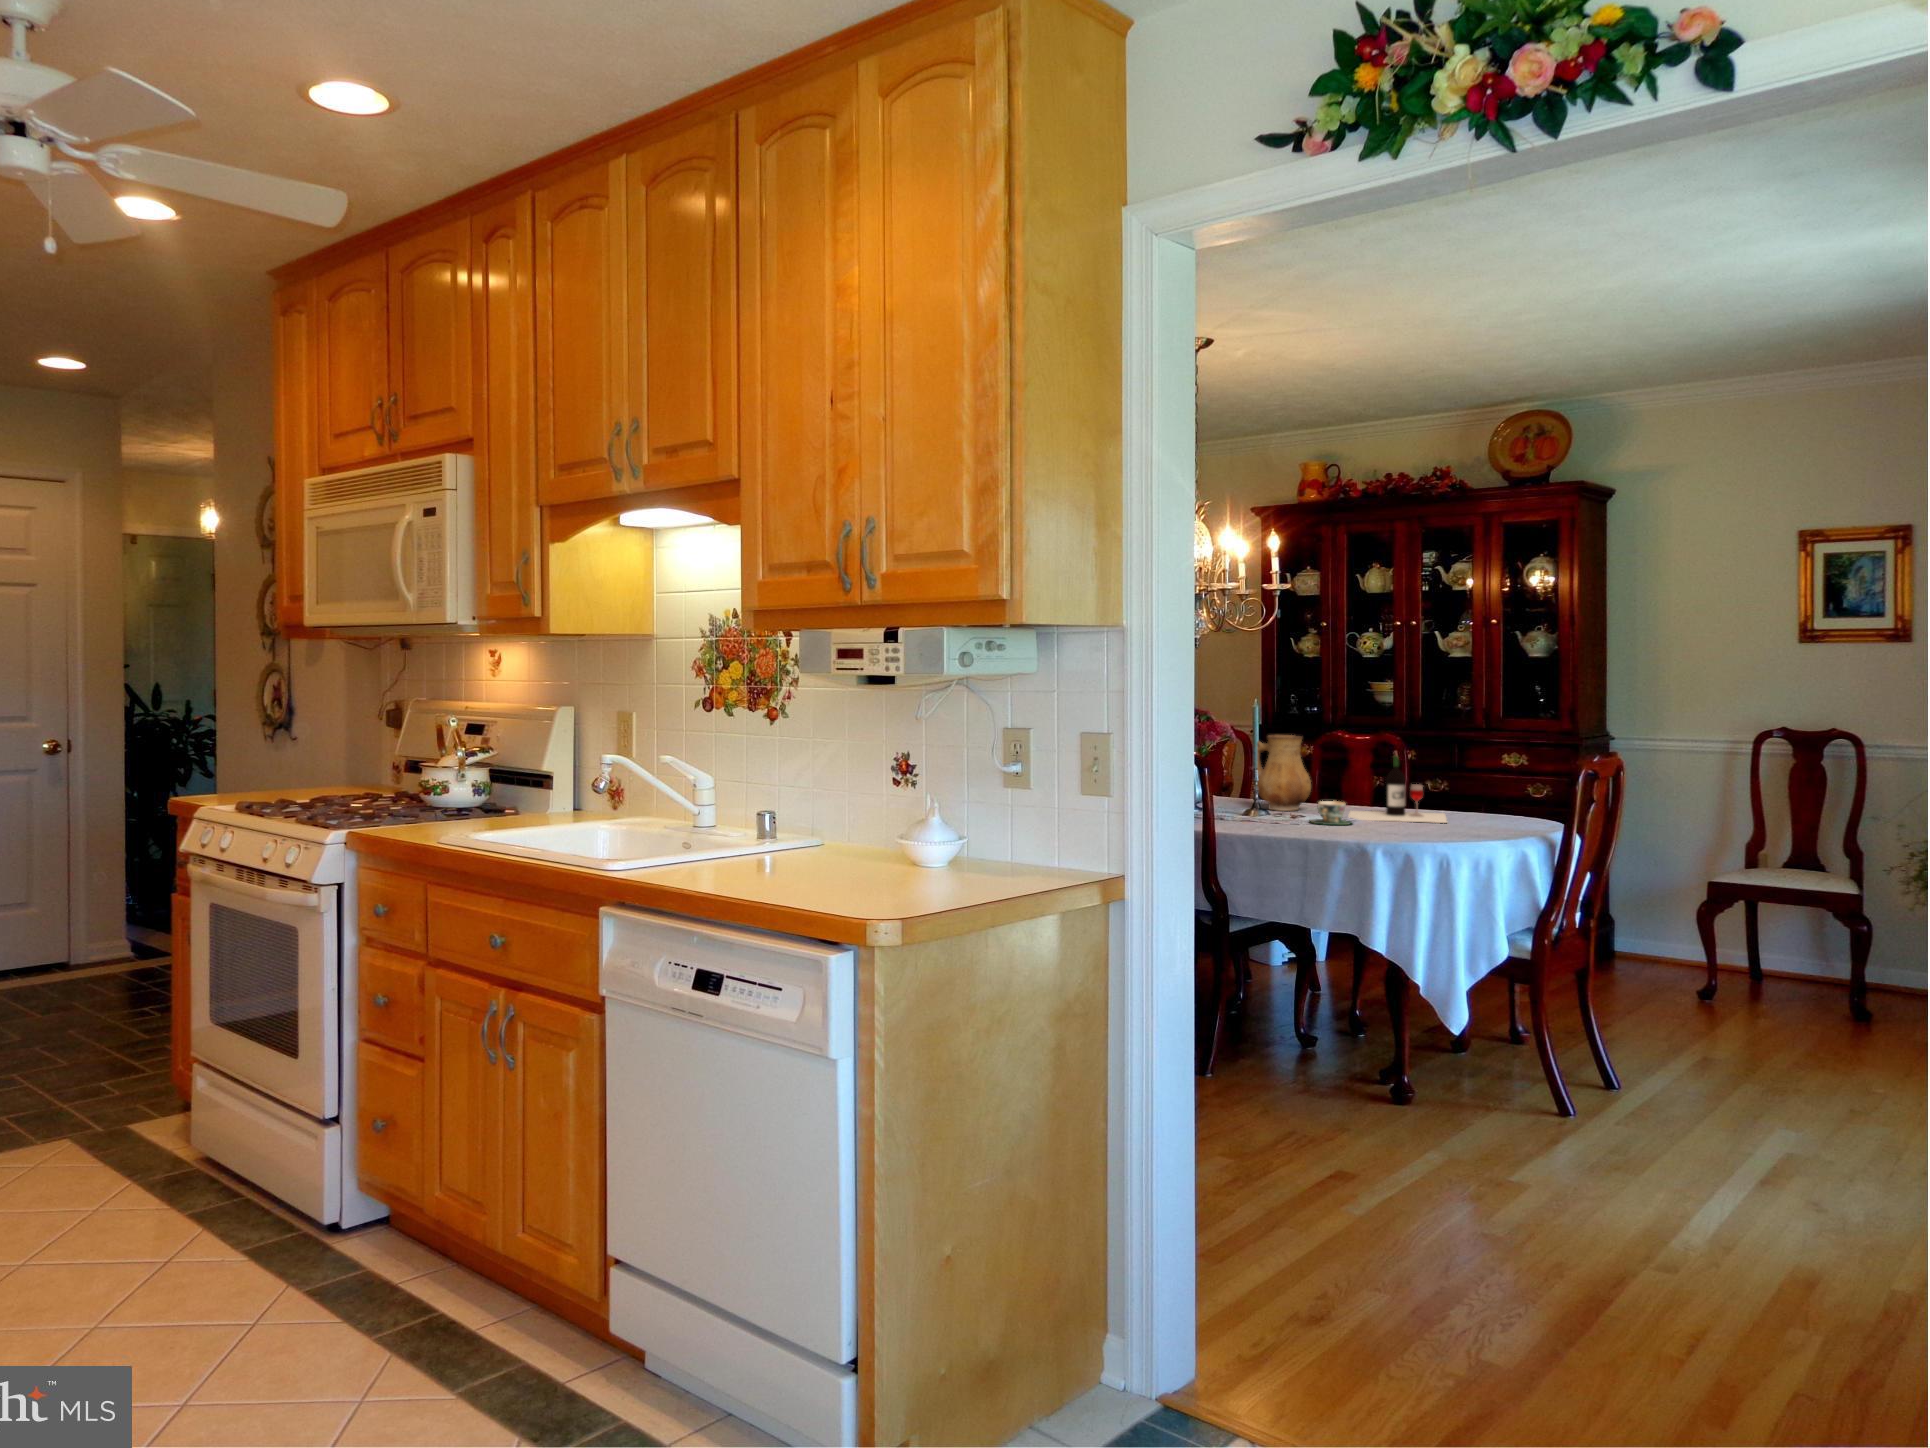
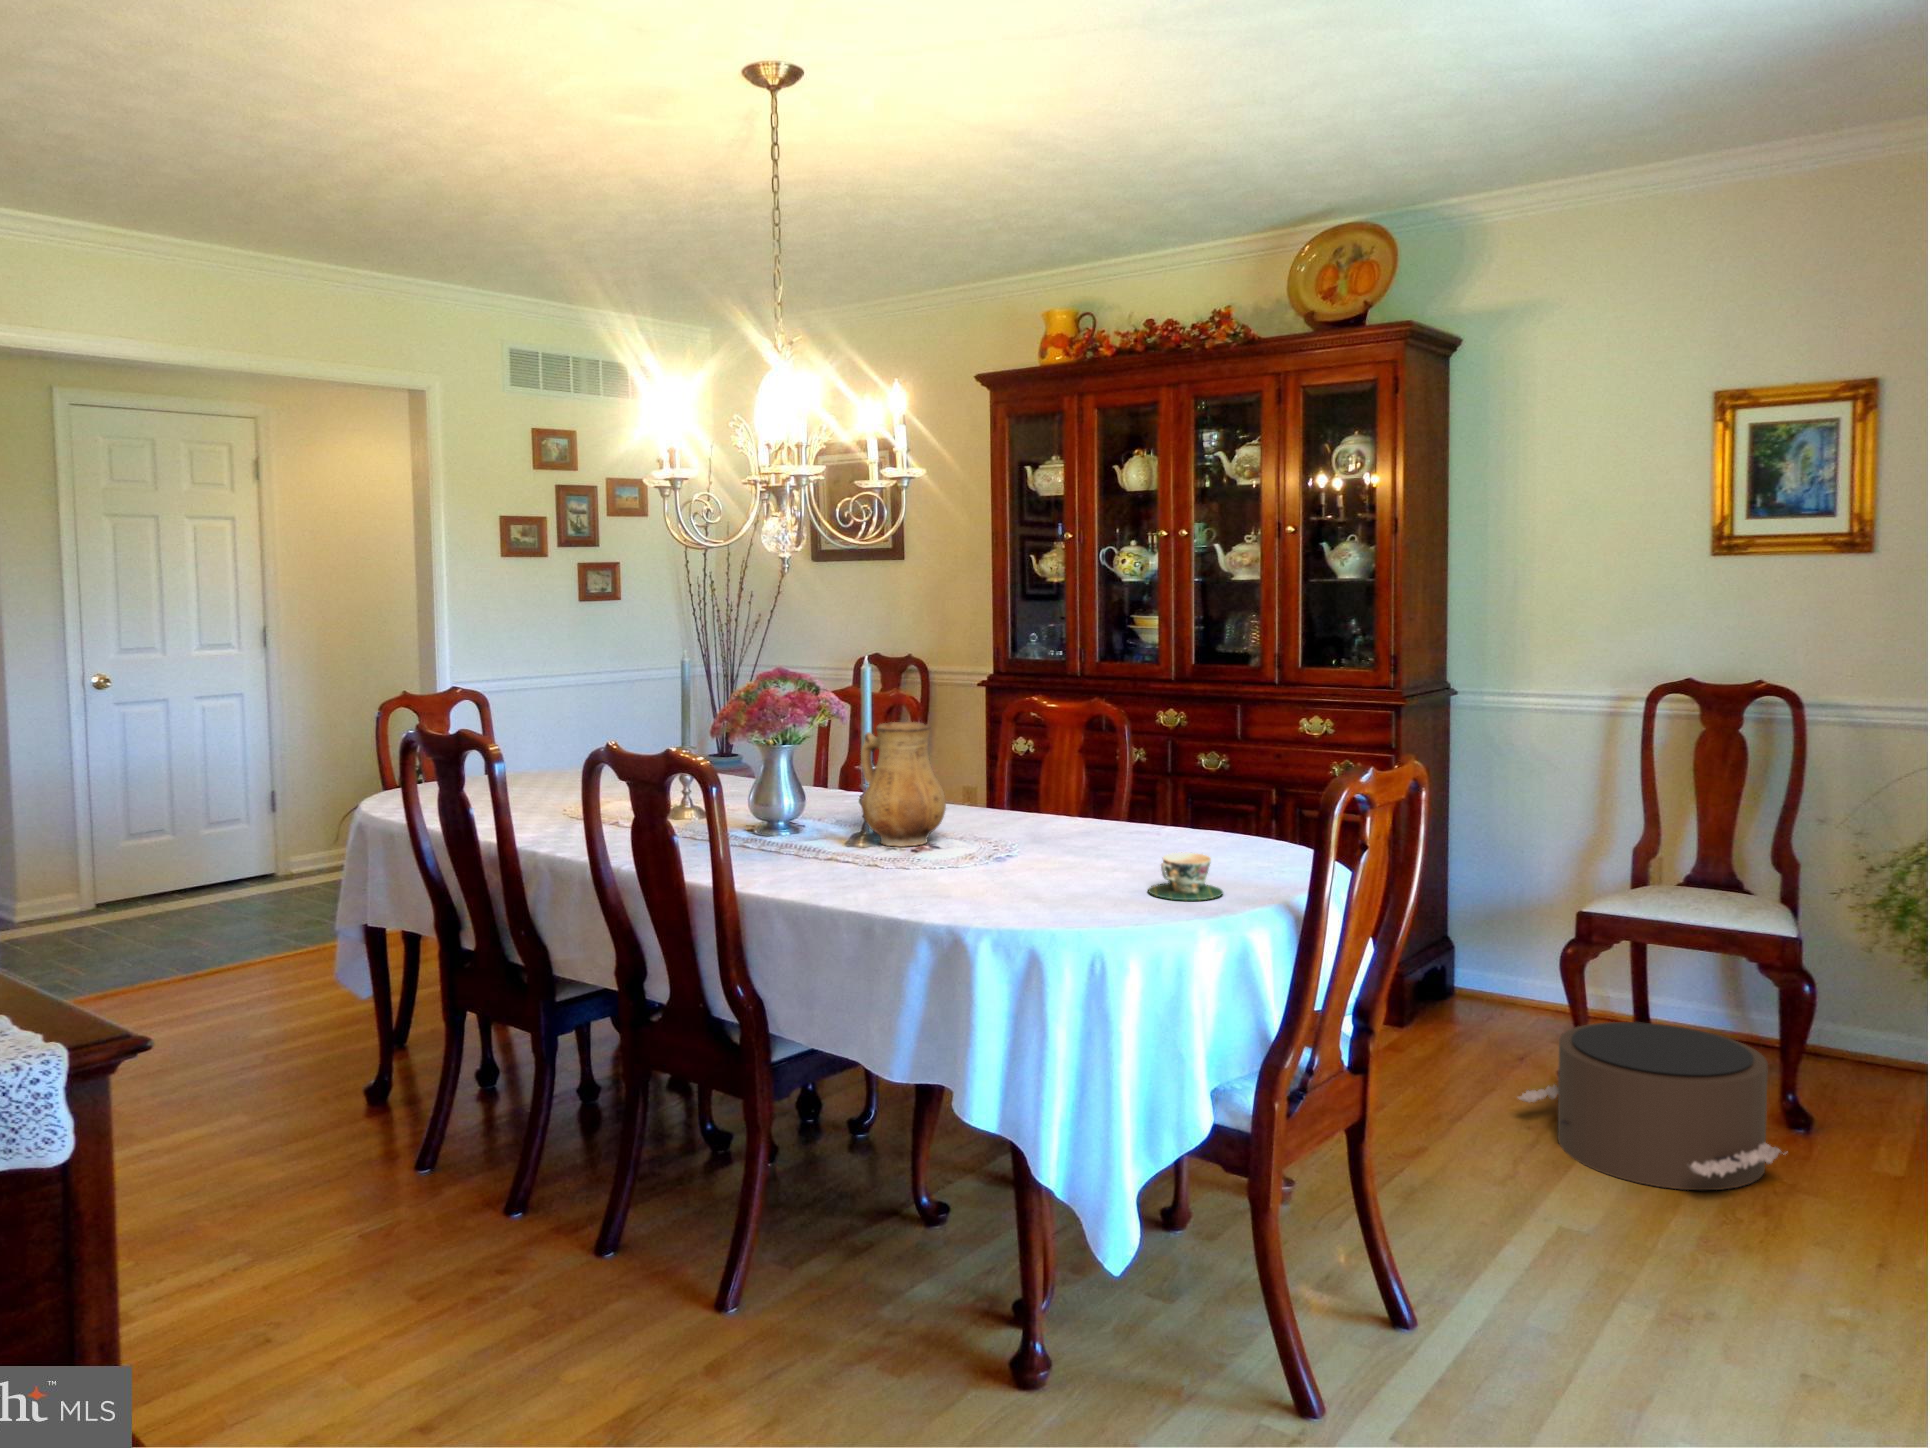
wine bottle: present [1349,756,1447,823] -> none [977,758,1152,876]
teacup: present [1310,801,1352,825] -> present [1148,852,1223,900]
pouf: none [1673,948,1858,1043] -> present [1518,1022,1782,1190]

